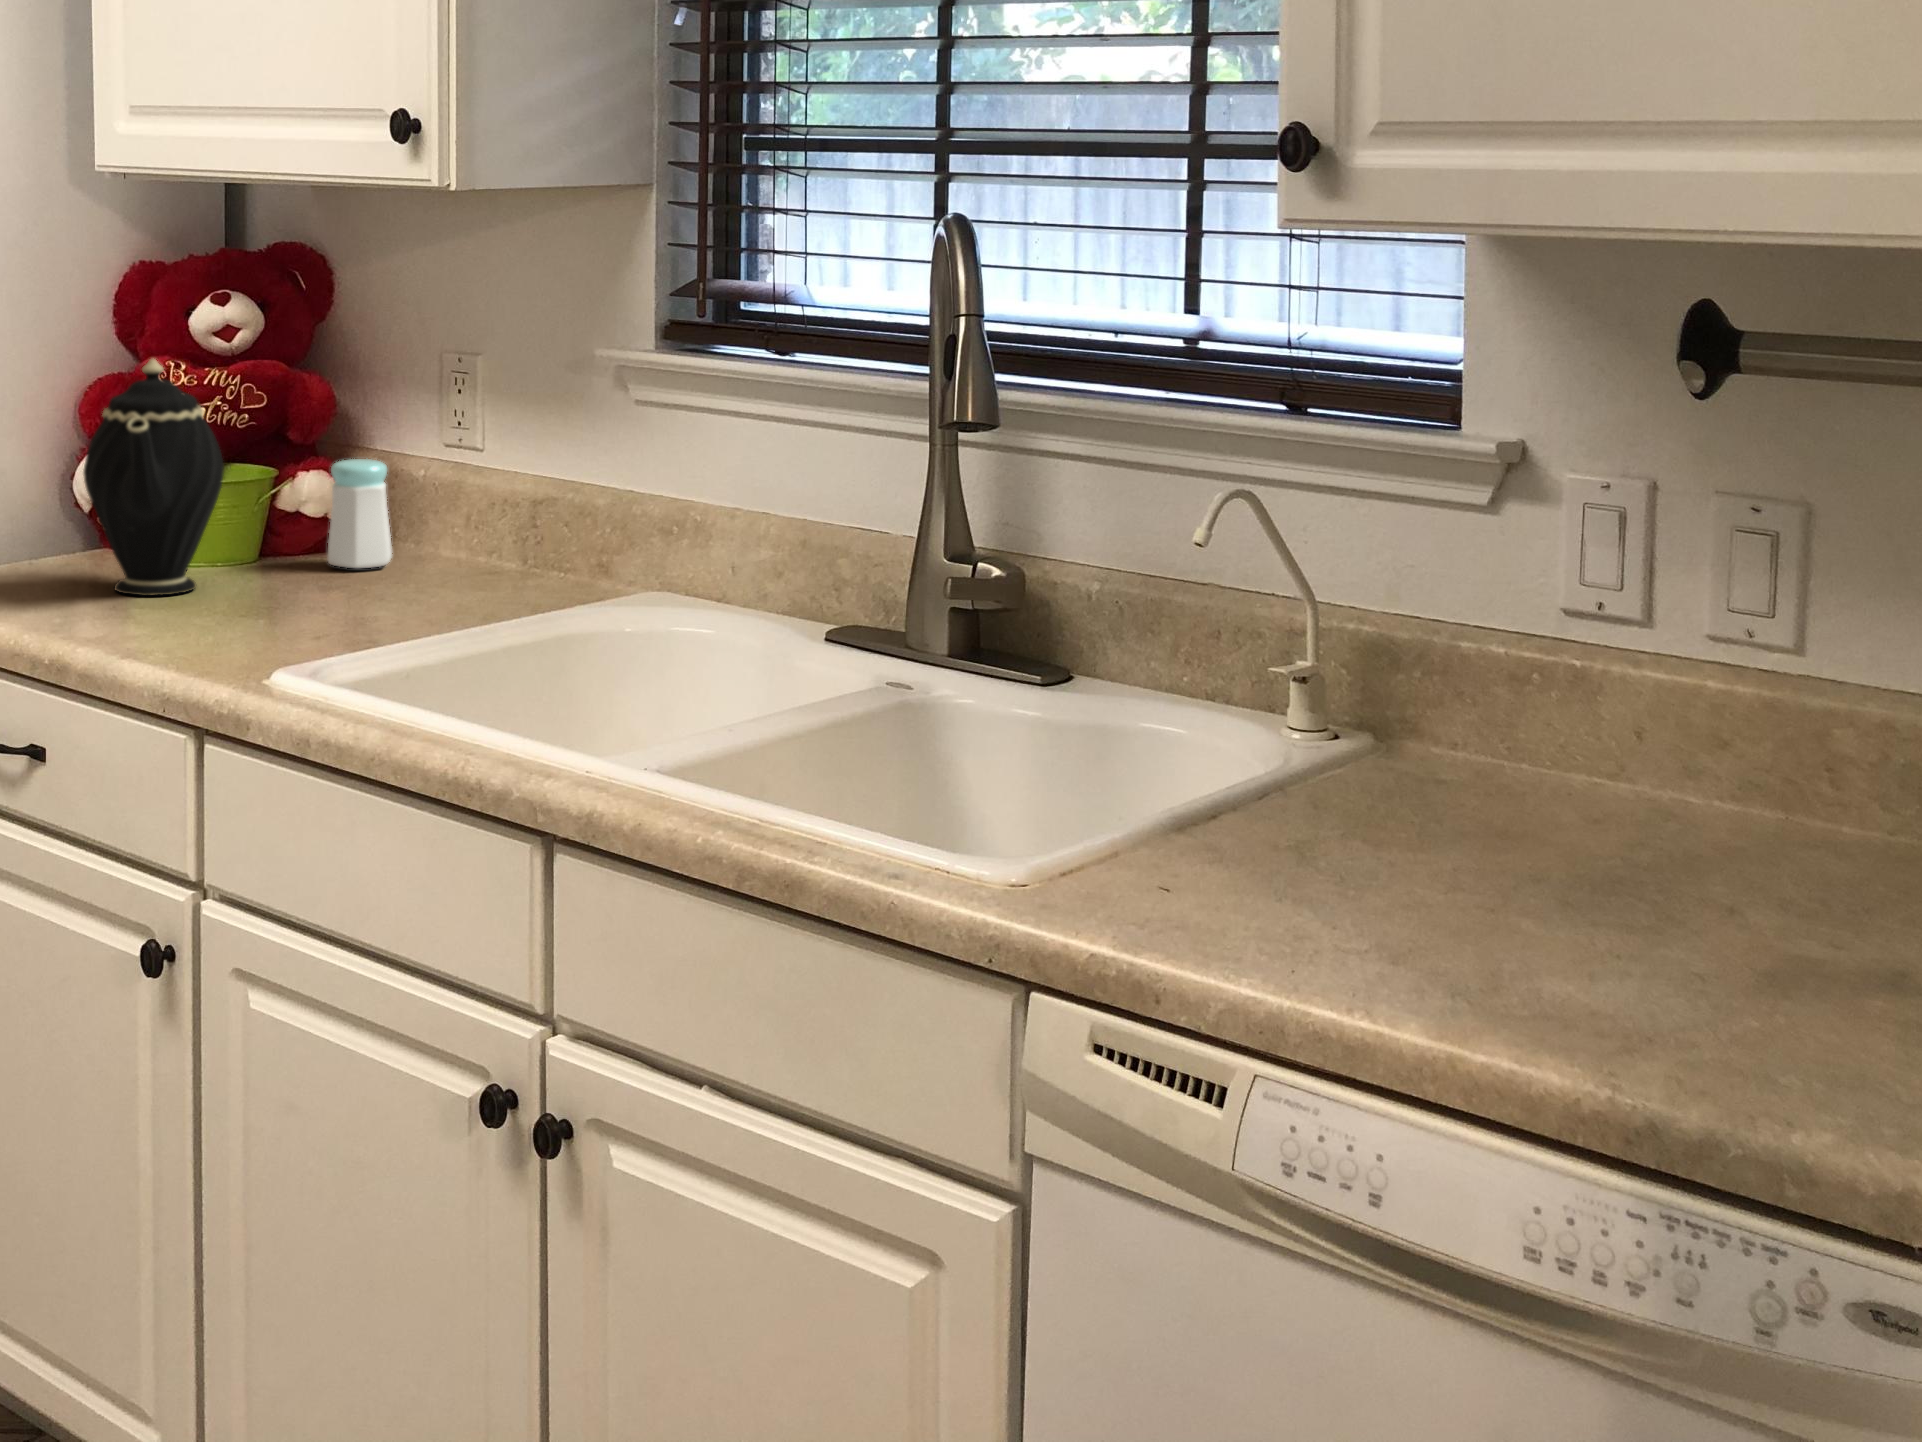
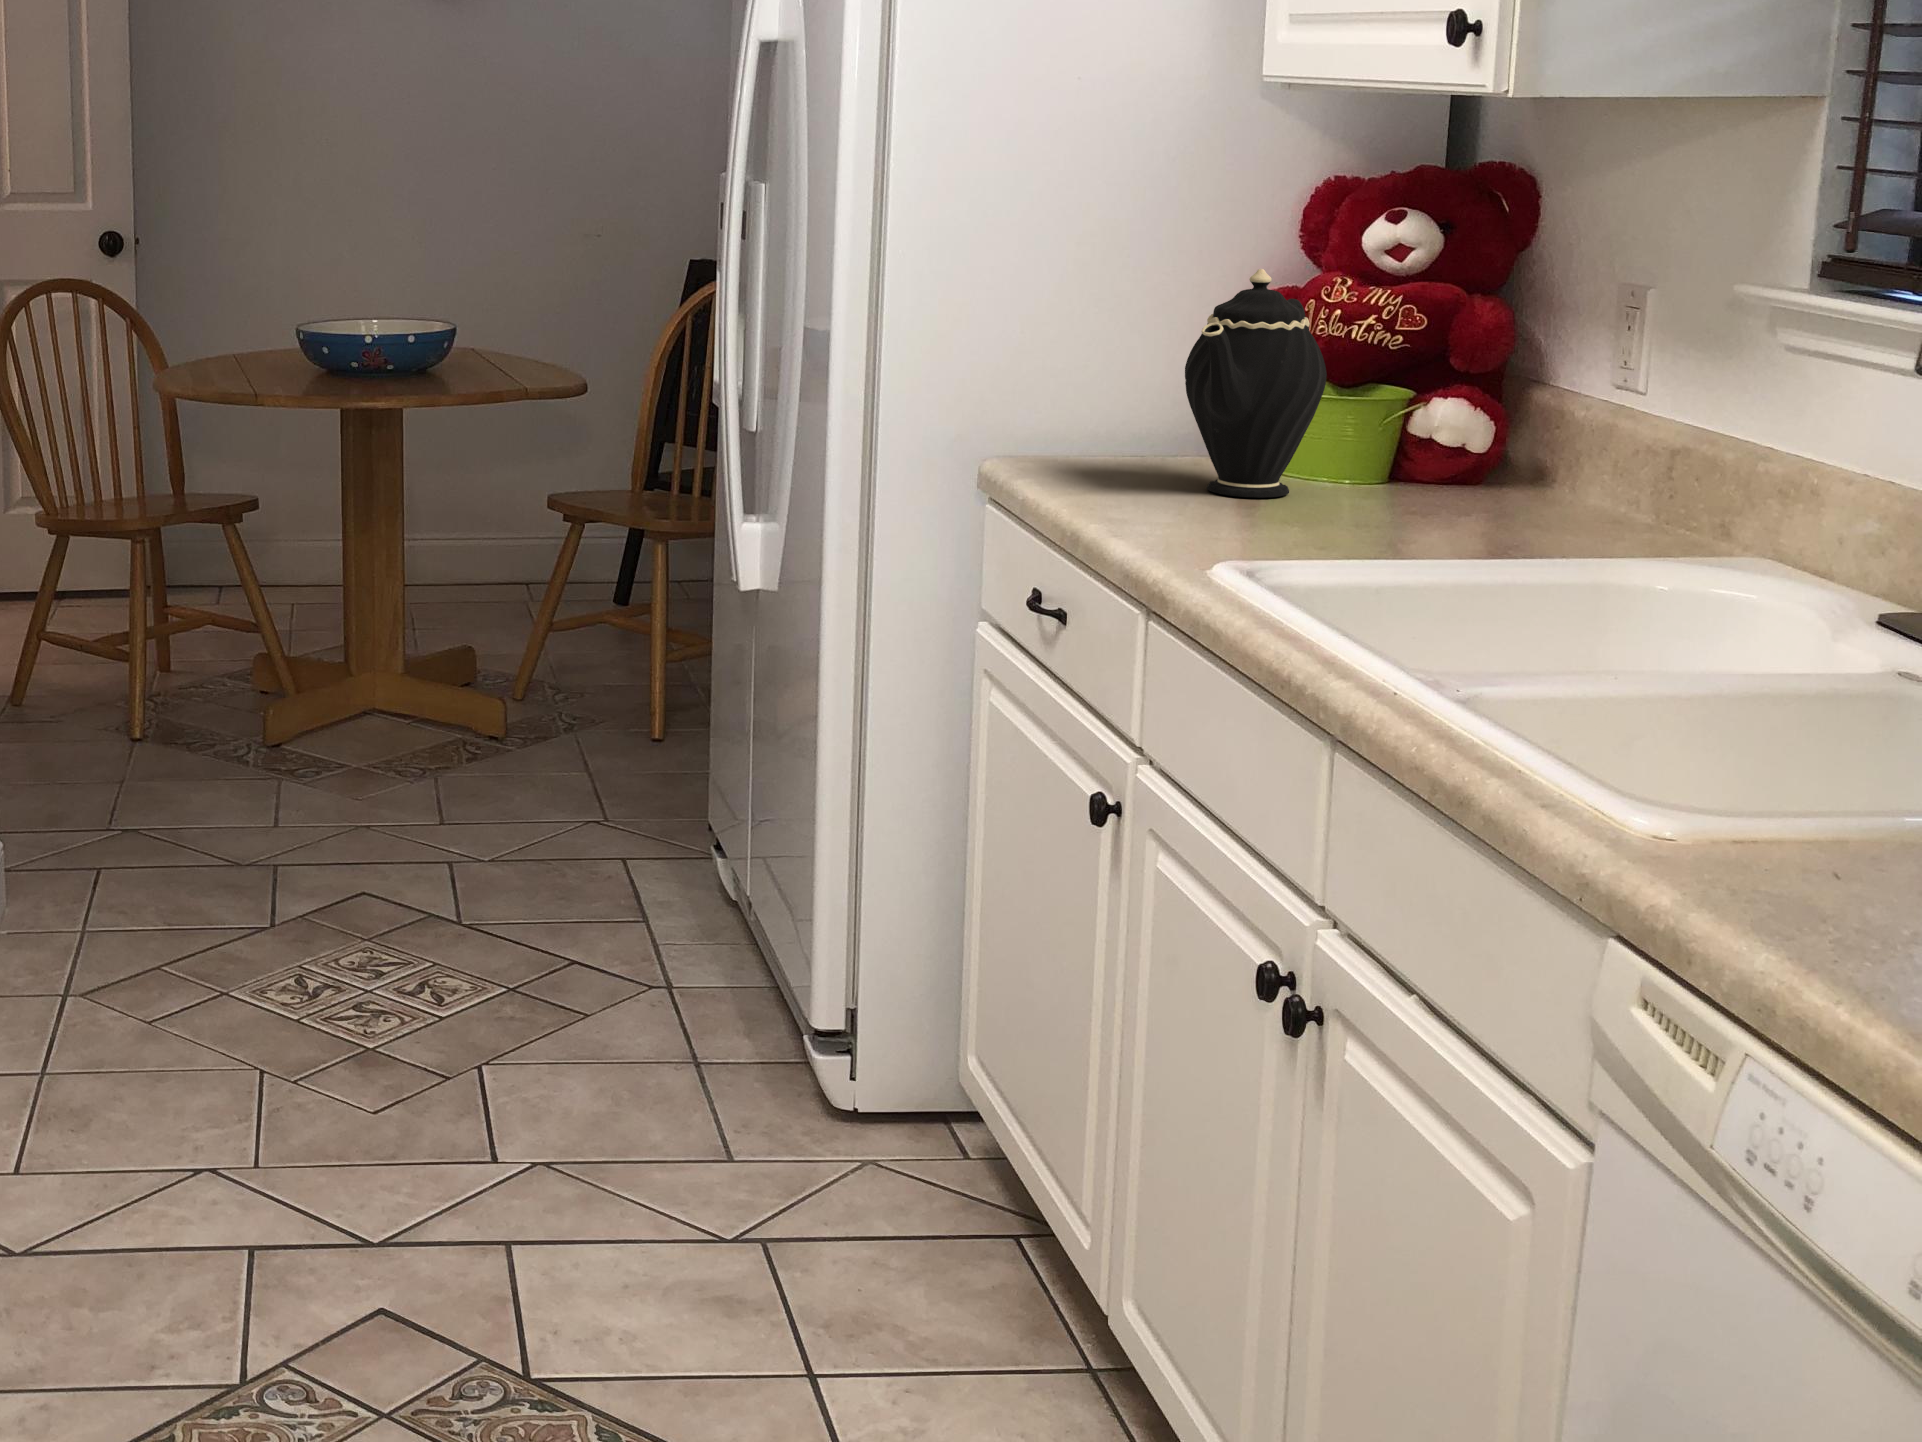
salt shaker: present [328,459,392,568] -> none [1449,388,1525,500]

